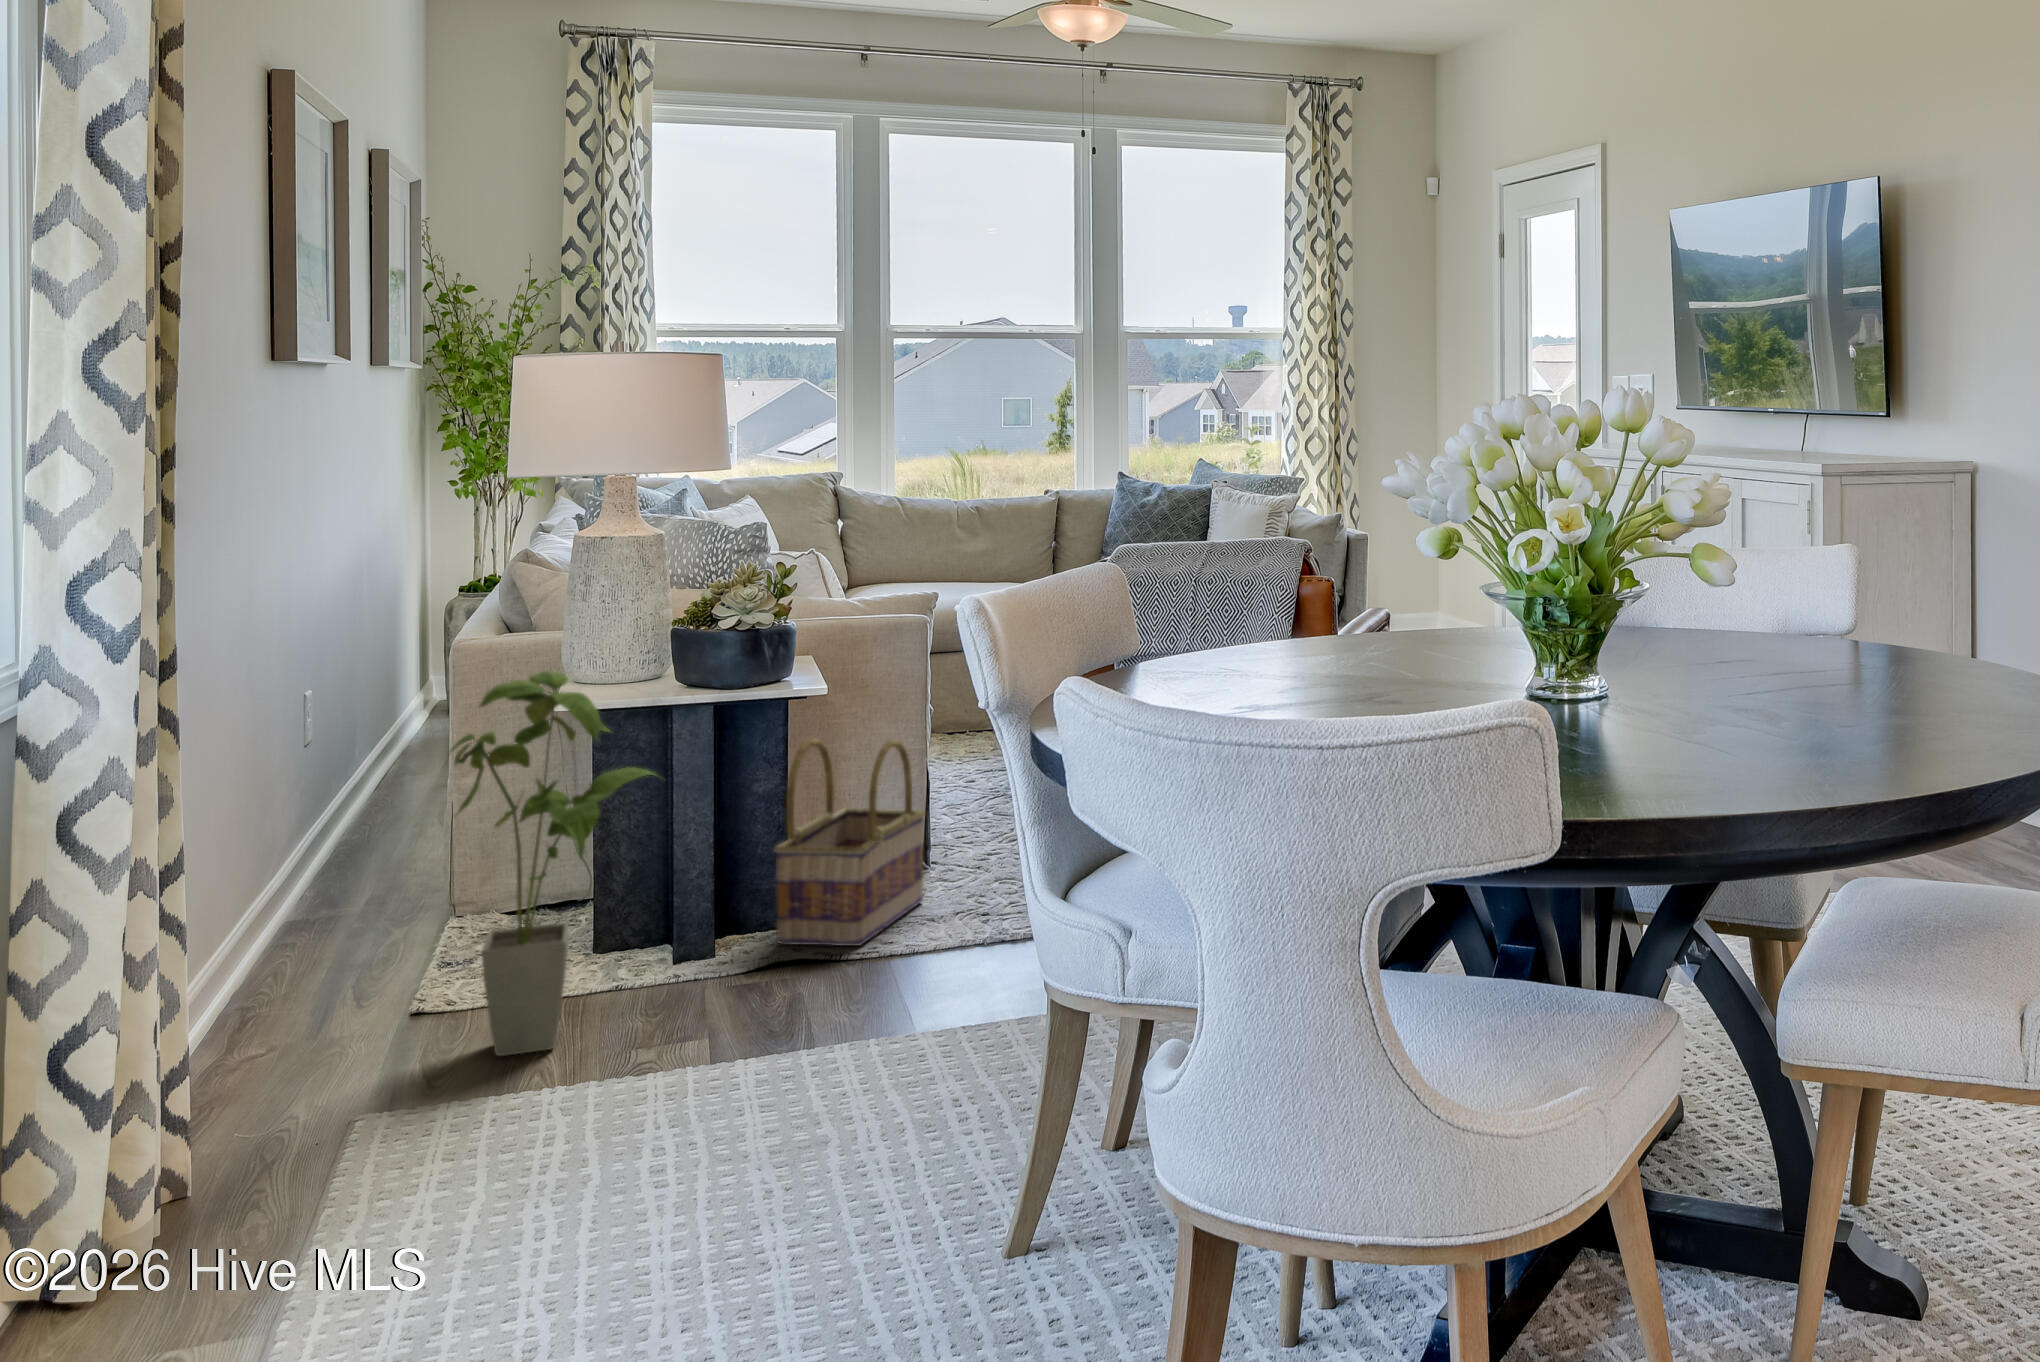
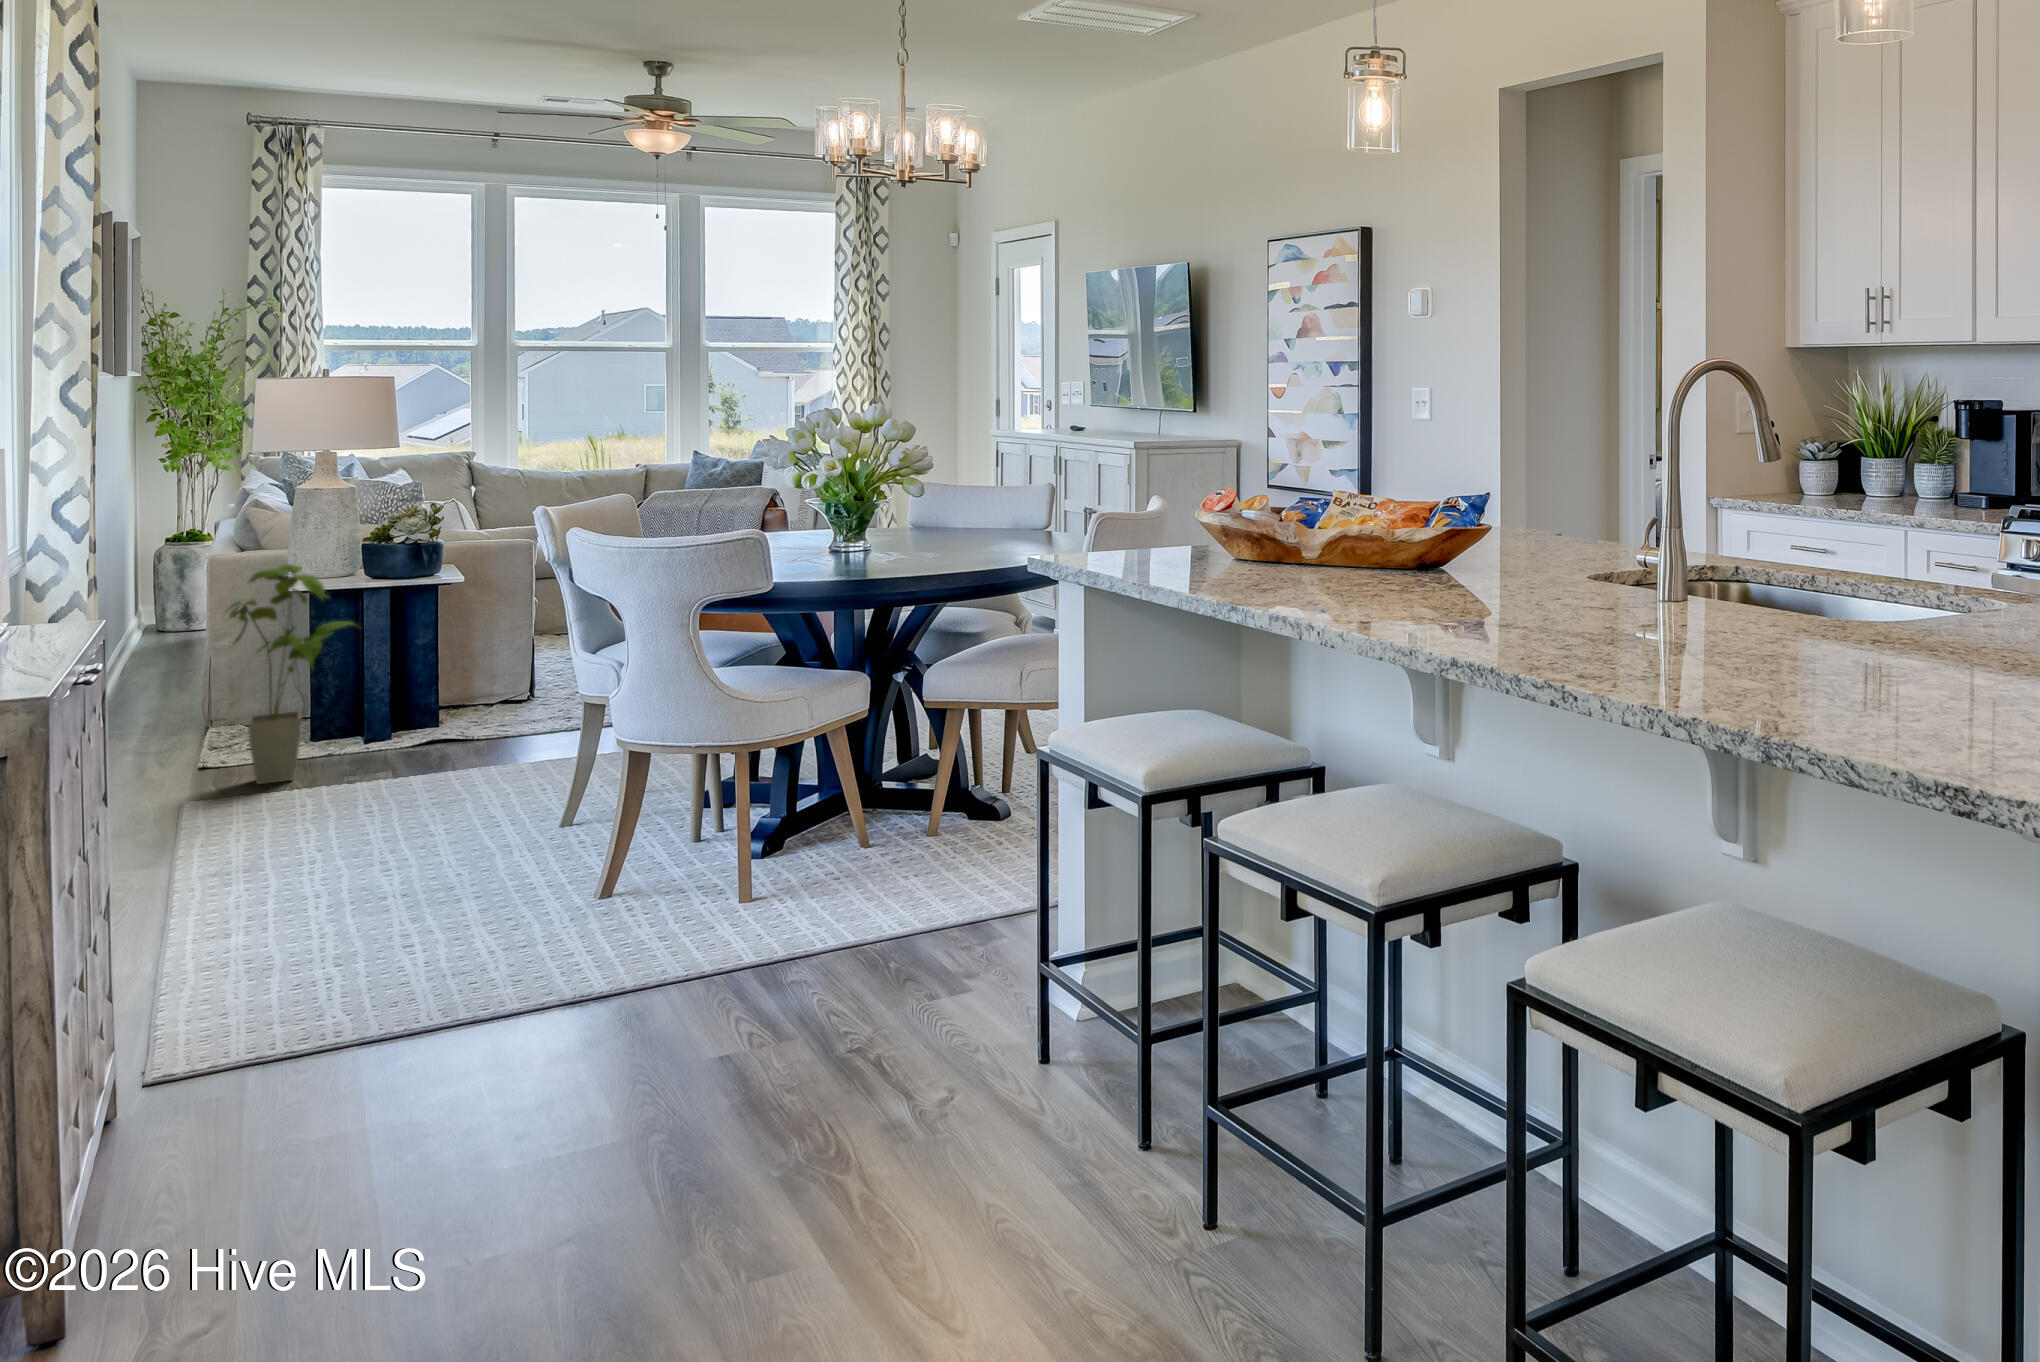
basket: present [774,739,925,946] -> none [431,612,534,734]

